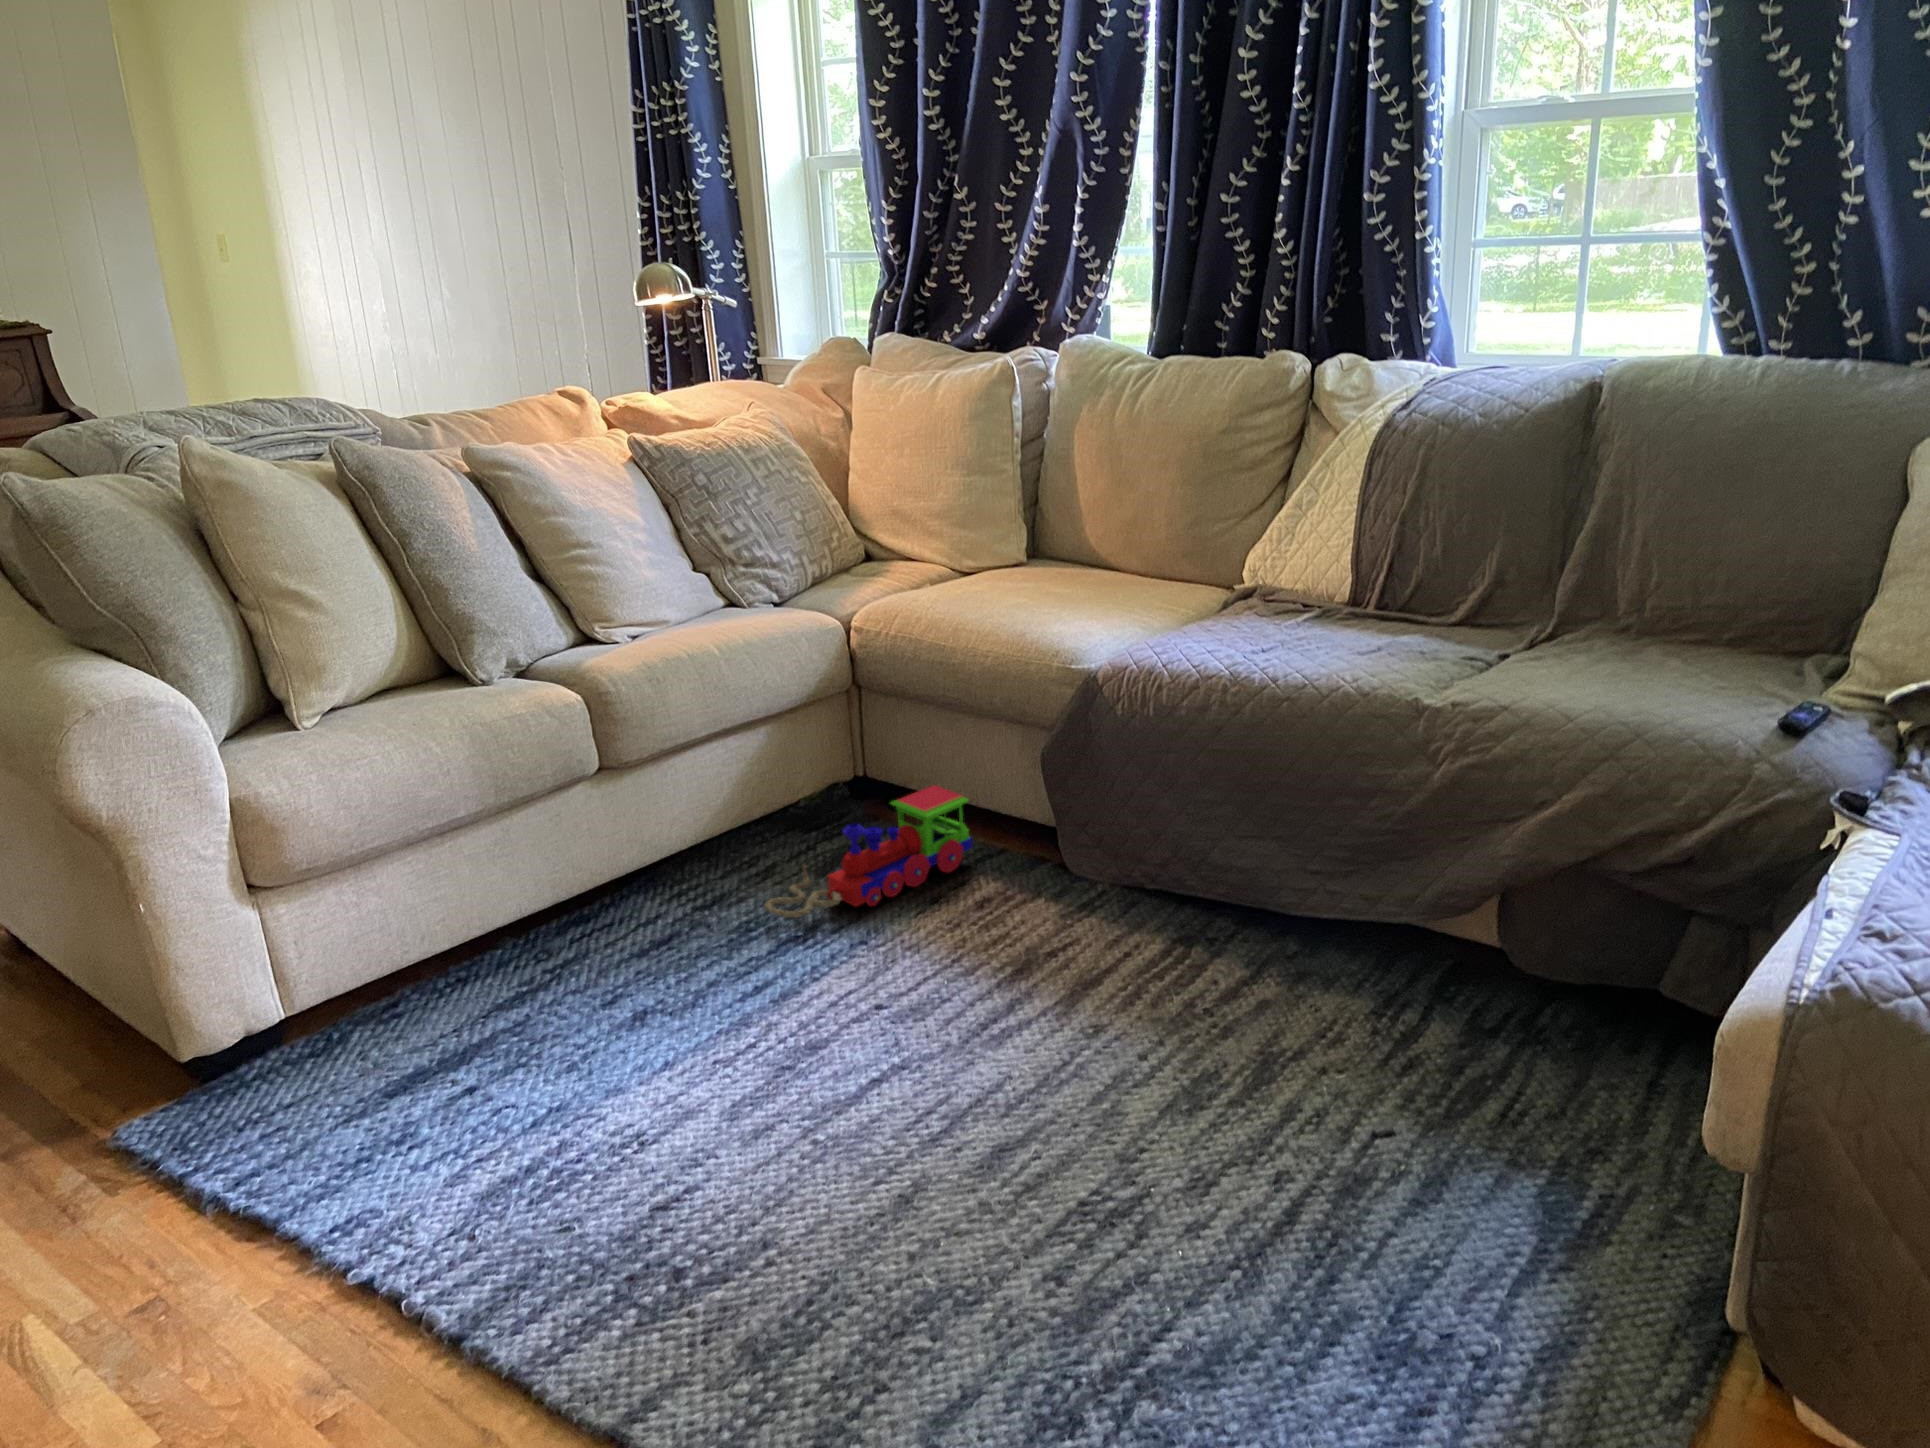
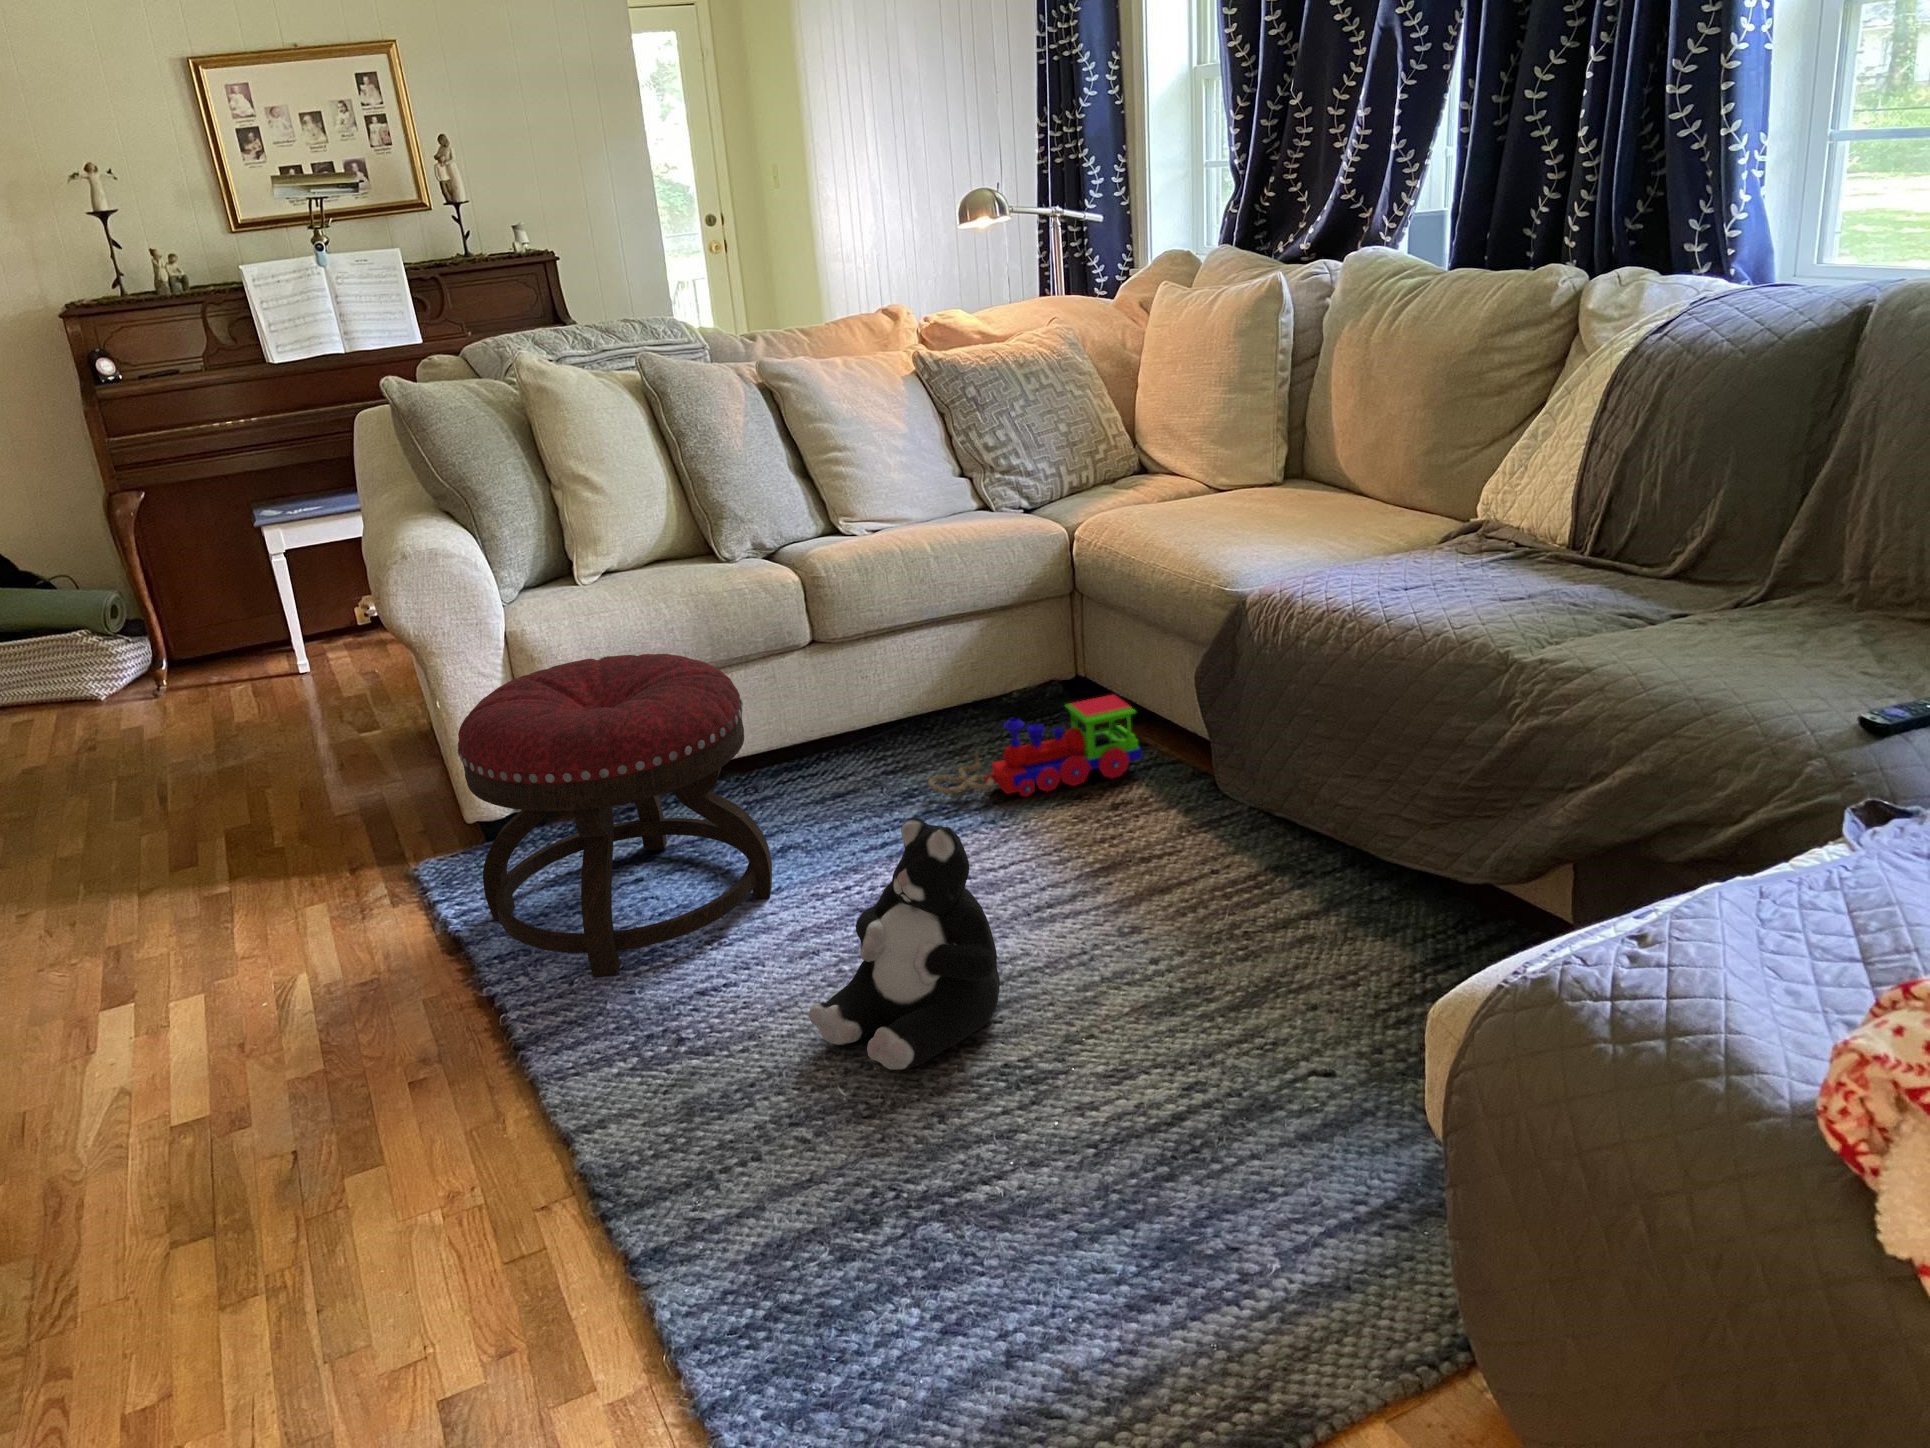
ottoman: none [240,800,662,1227] -> present [458,654,772,977]
plush toy: none [849,947,1046,1240] -> present [809,818,1000,1070]

